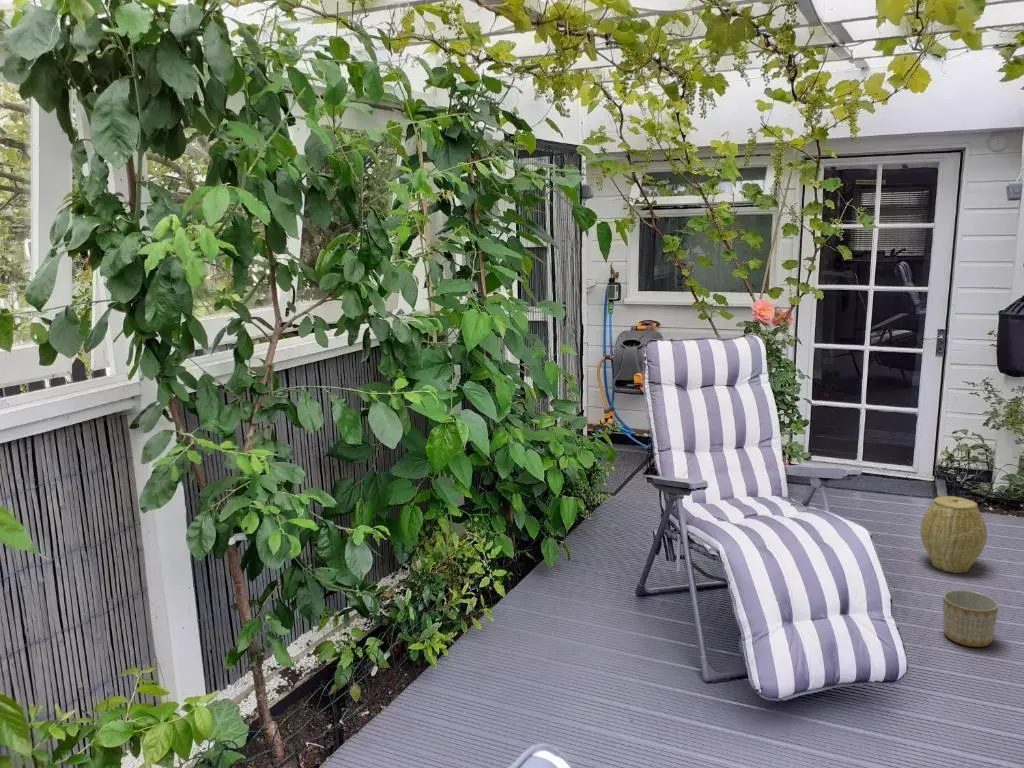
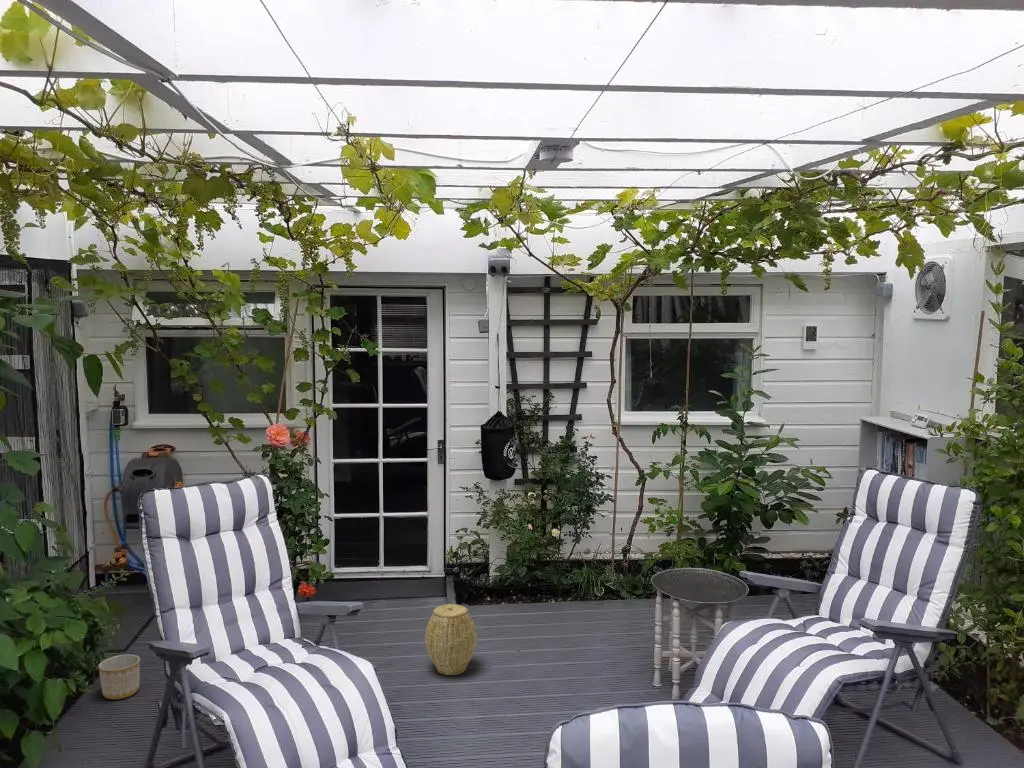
planter: present [943,590,999,647] -> present [99,654,140,699]

